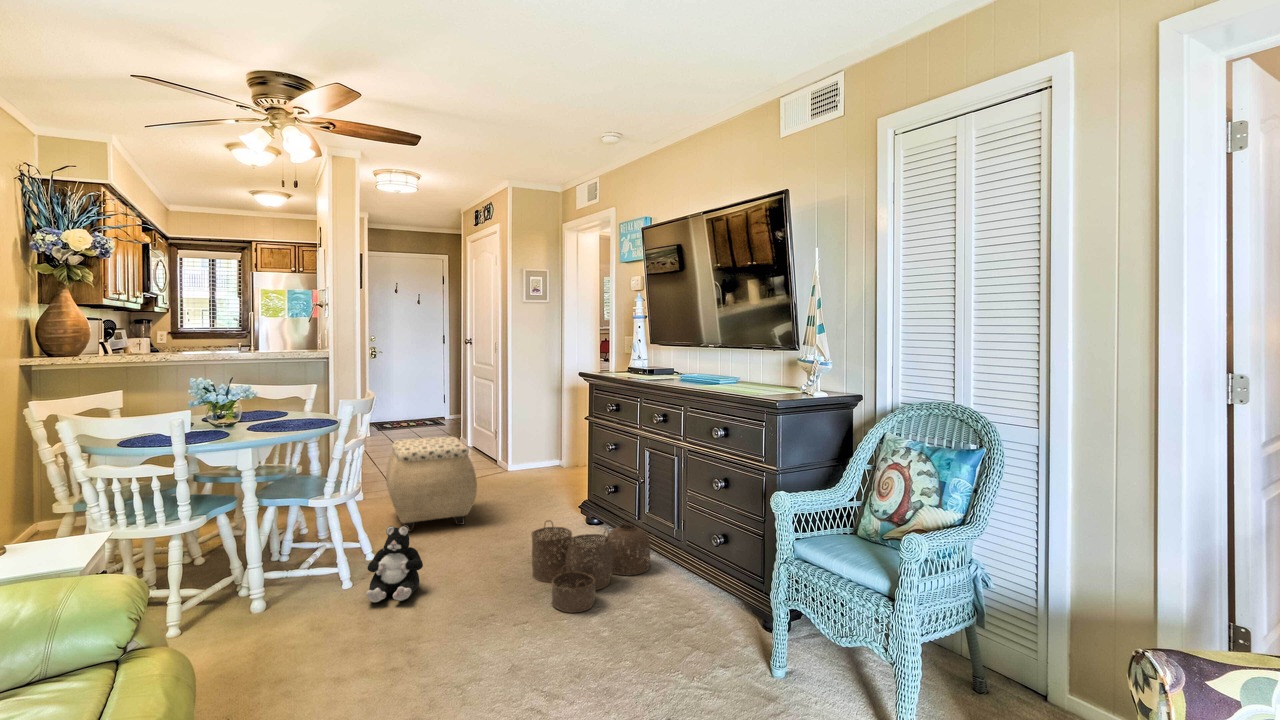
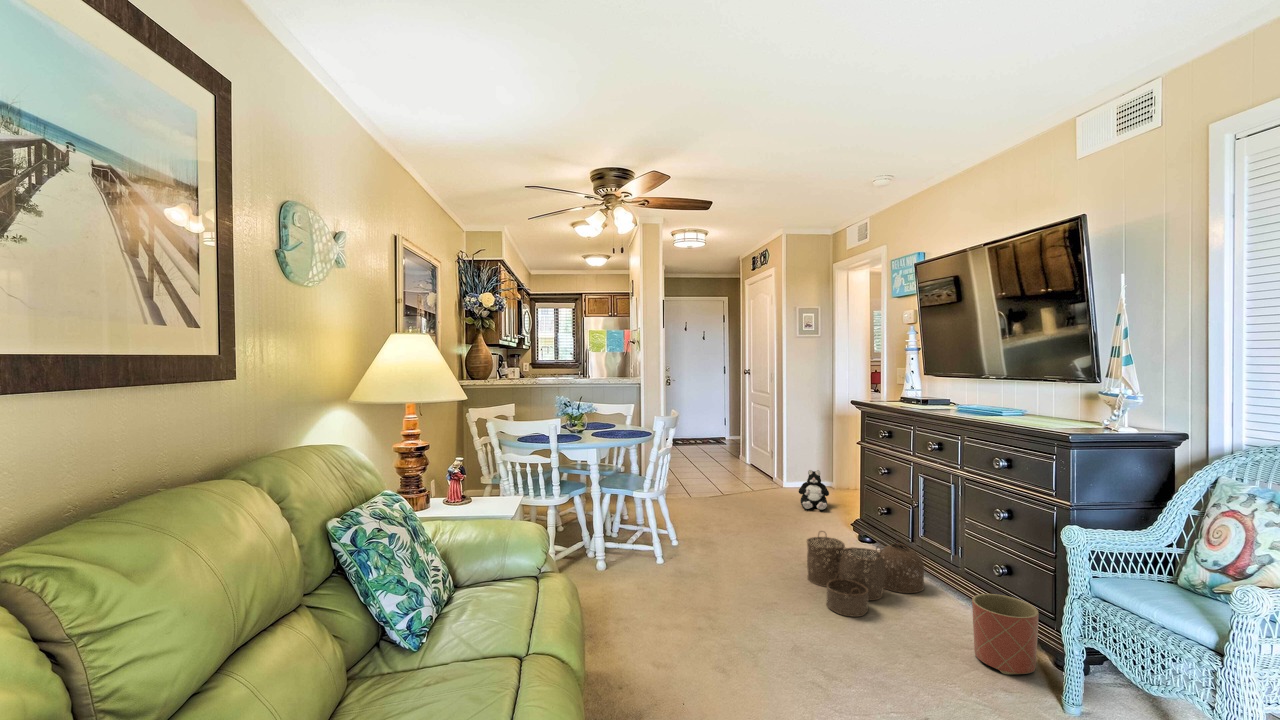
ottoman: present [386,437,477,531] -> none [683,451,756,527]
plush toy: present [366,526,423,602] -> present [799,470,829,510]
planter: none [693,565,750,644] -> present [972,594,1039,674]

